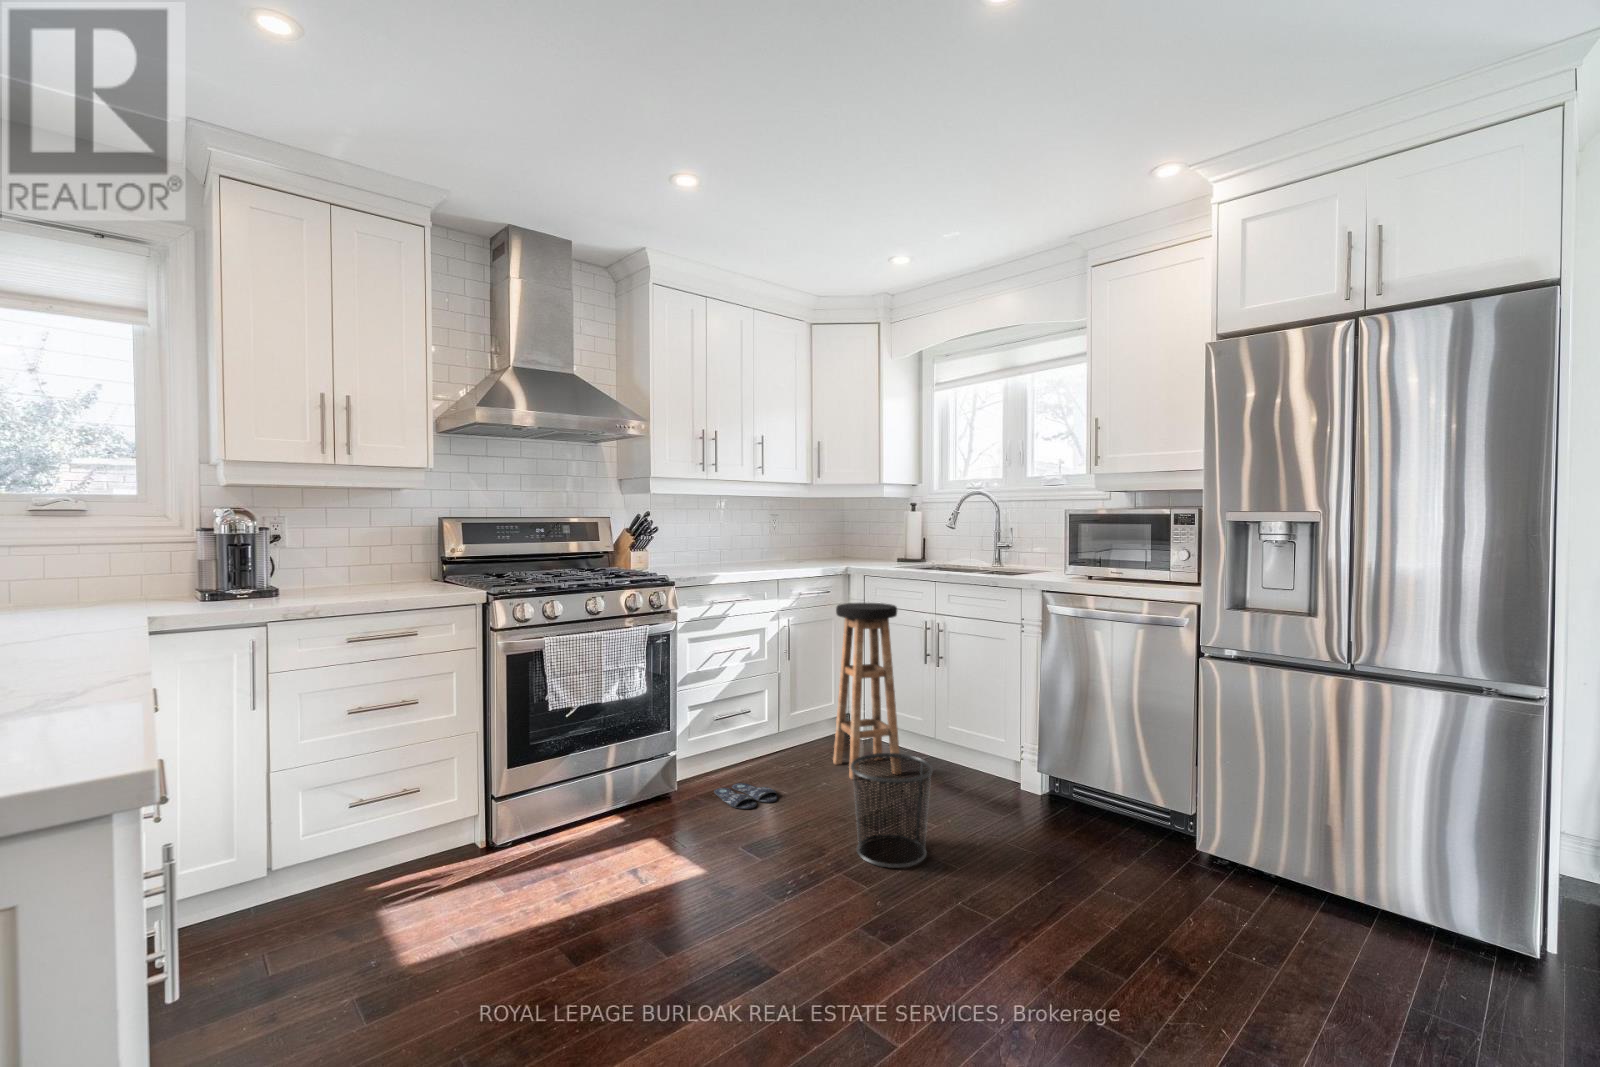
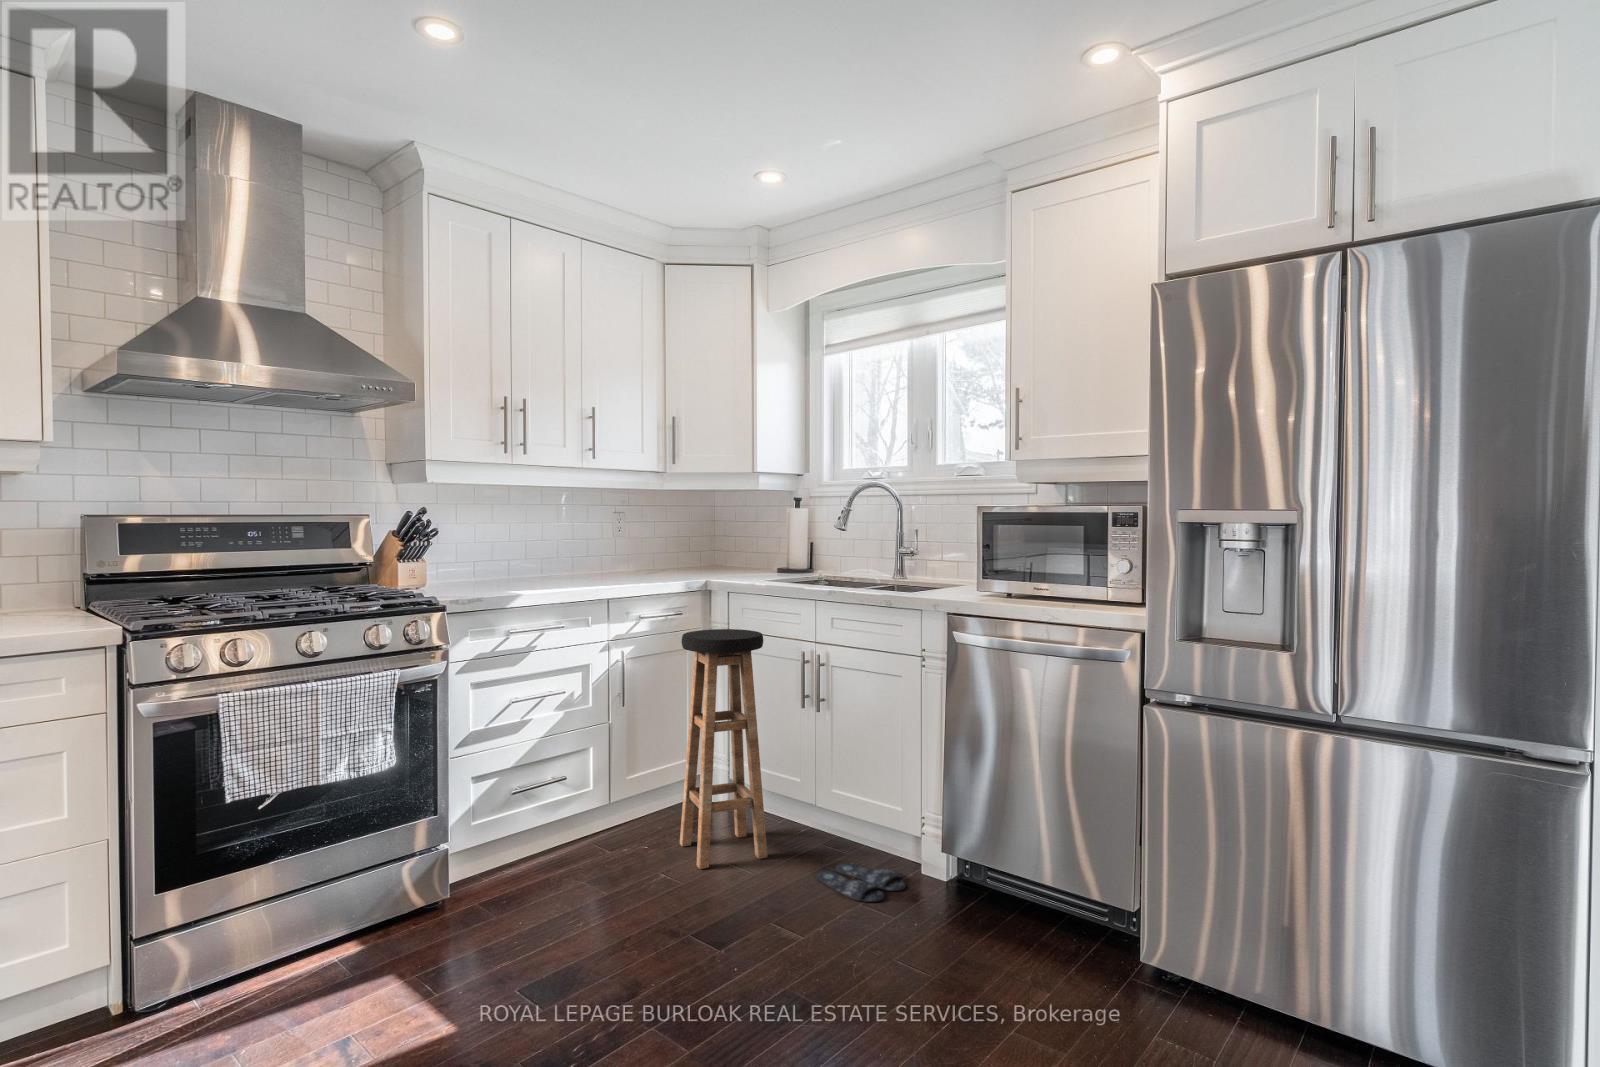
waste bin: present [851,753,933,868] -> none [675,844,790,1014]
slippers: present [714,783,777,809] -> present [817,863,905,902]

